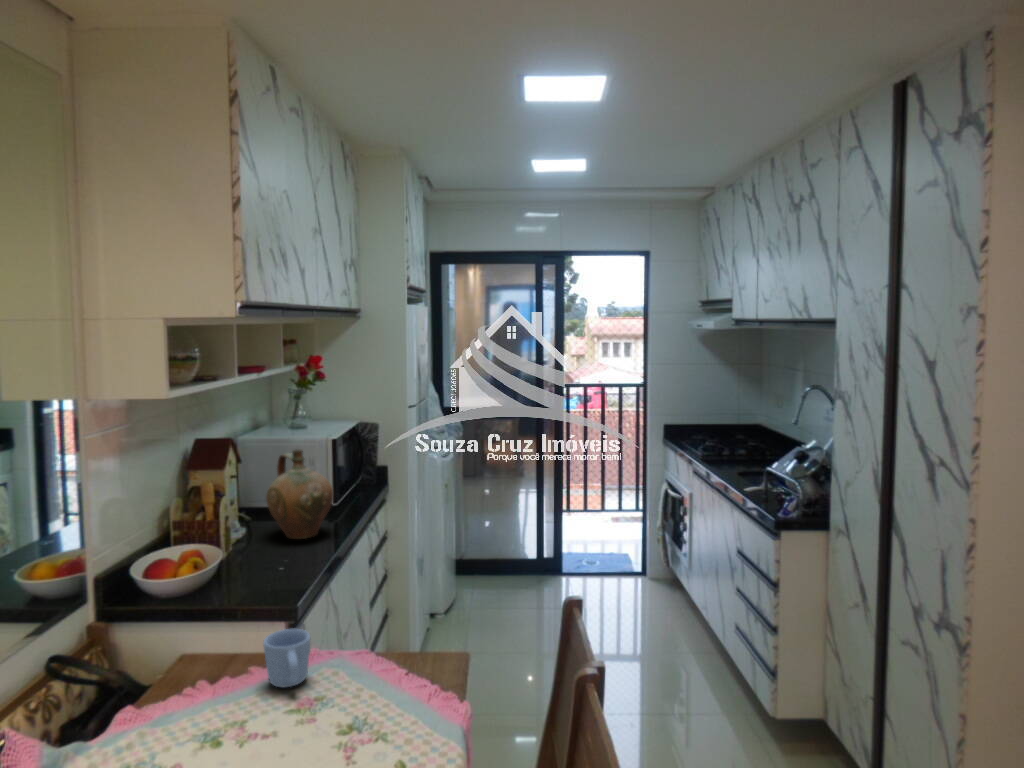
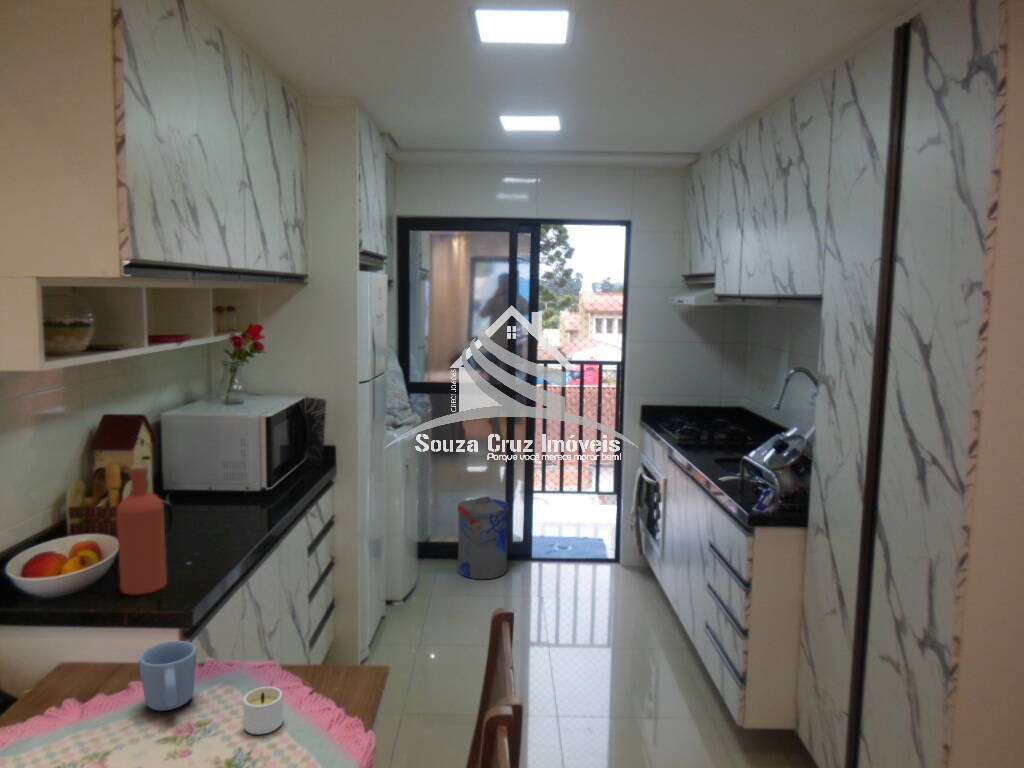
ceramic jug: present [266,449,333,539] -> none [184,428,261,528]
bottle: none [223,480,265,595] -> present [117,464,167,595]
trash can: none [493,513,541,592] -> present [458,497,508,579]
candle: none [357,665,405,704] -> present [243,687,283,734]

